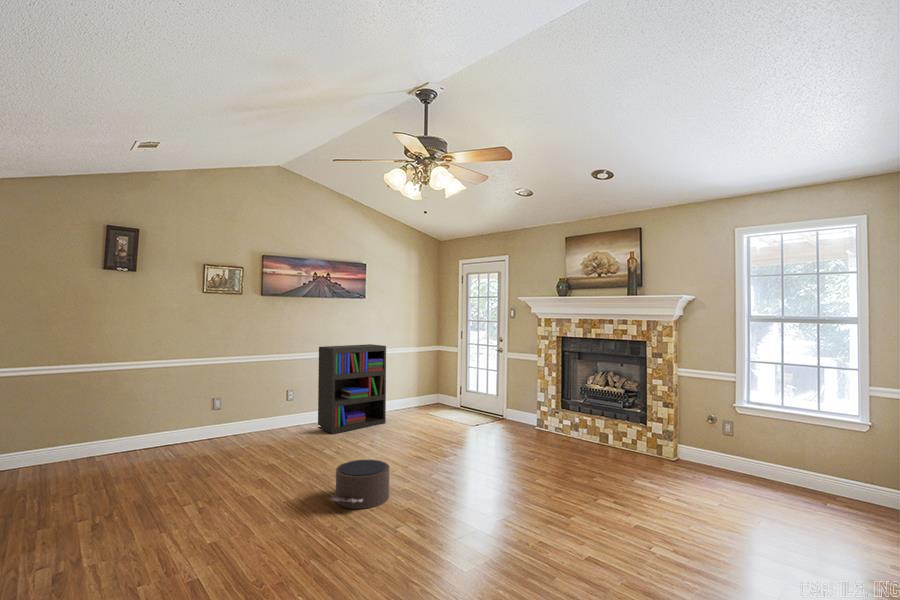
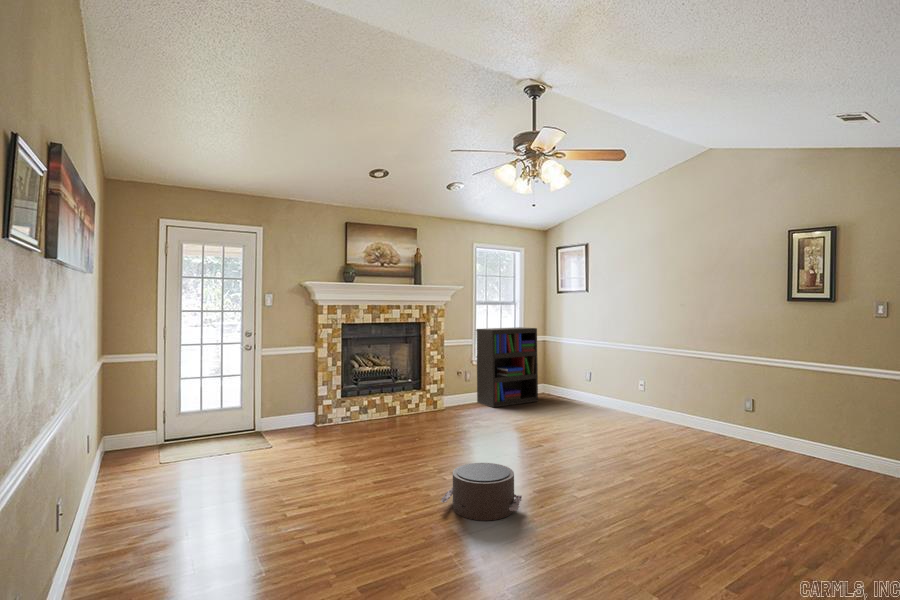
bookshelf: present [318,344,386,434] -> present [476,327,538,407]

